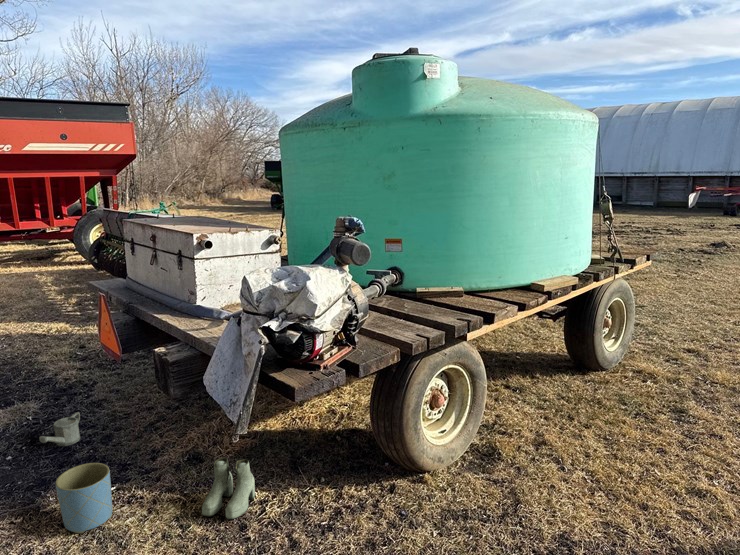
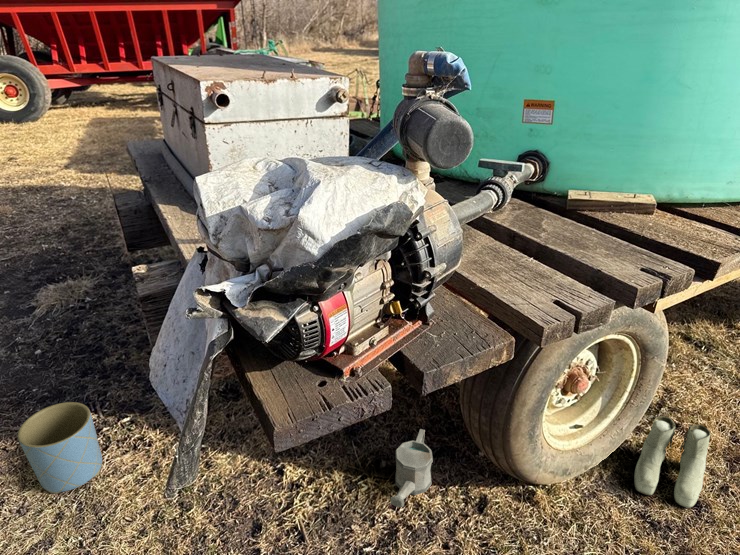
watering can: present [39,412,81,446] -> present [391,429,433,507]
boots: present [202,458,255,519] -> present [634,416,710,508]

